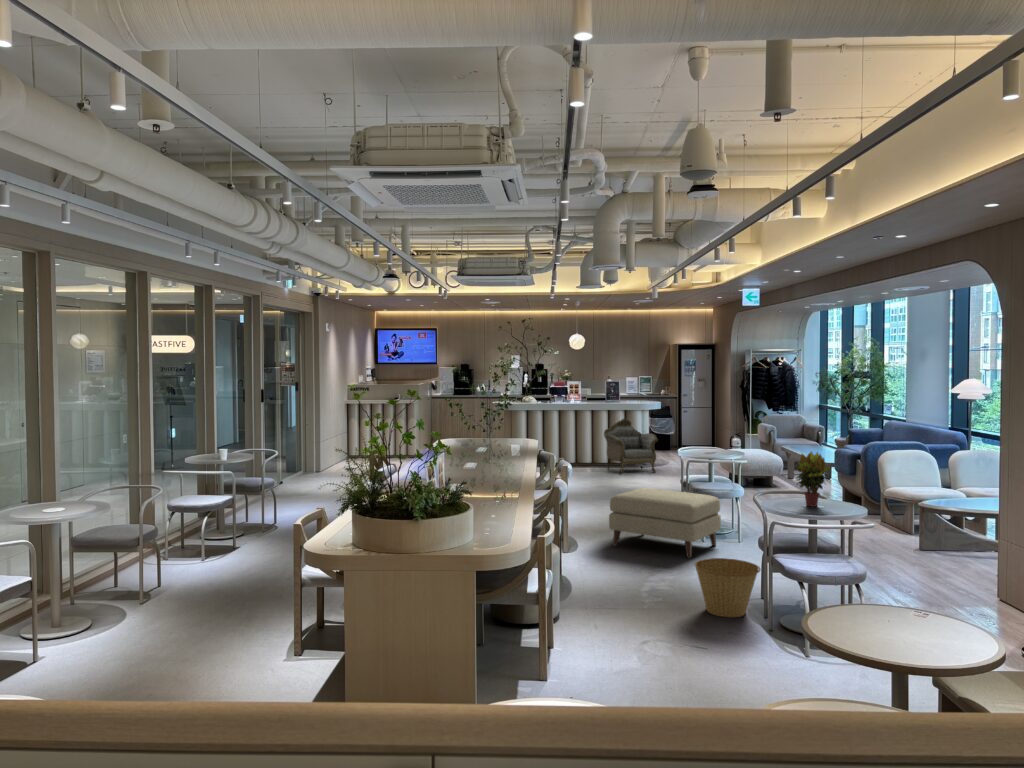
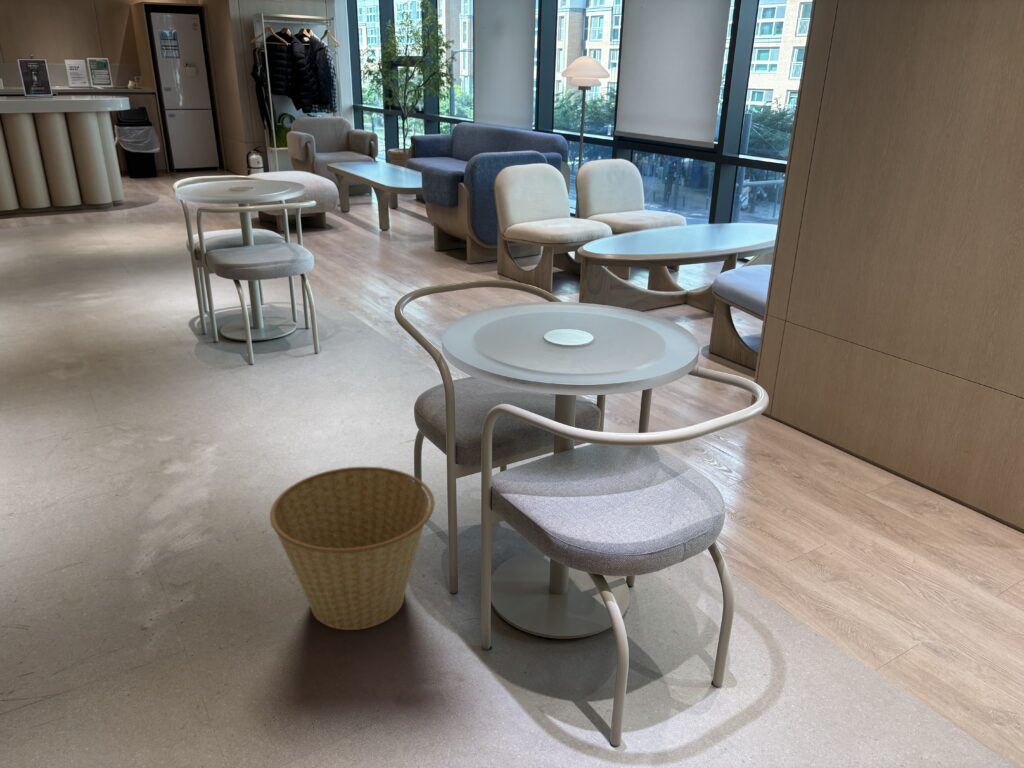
armchair: present [604,419,658,474] -> none [31,128,138,226]
potted plant: present [796,452,830,507] -> none [500,192,589,333]
ottoman: present [609,488,721,558] -> none [27,276,281,419]

